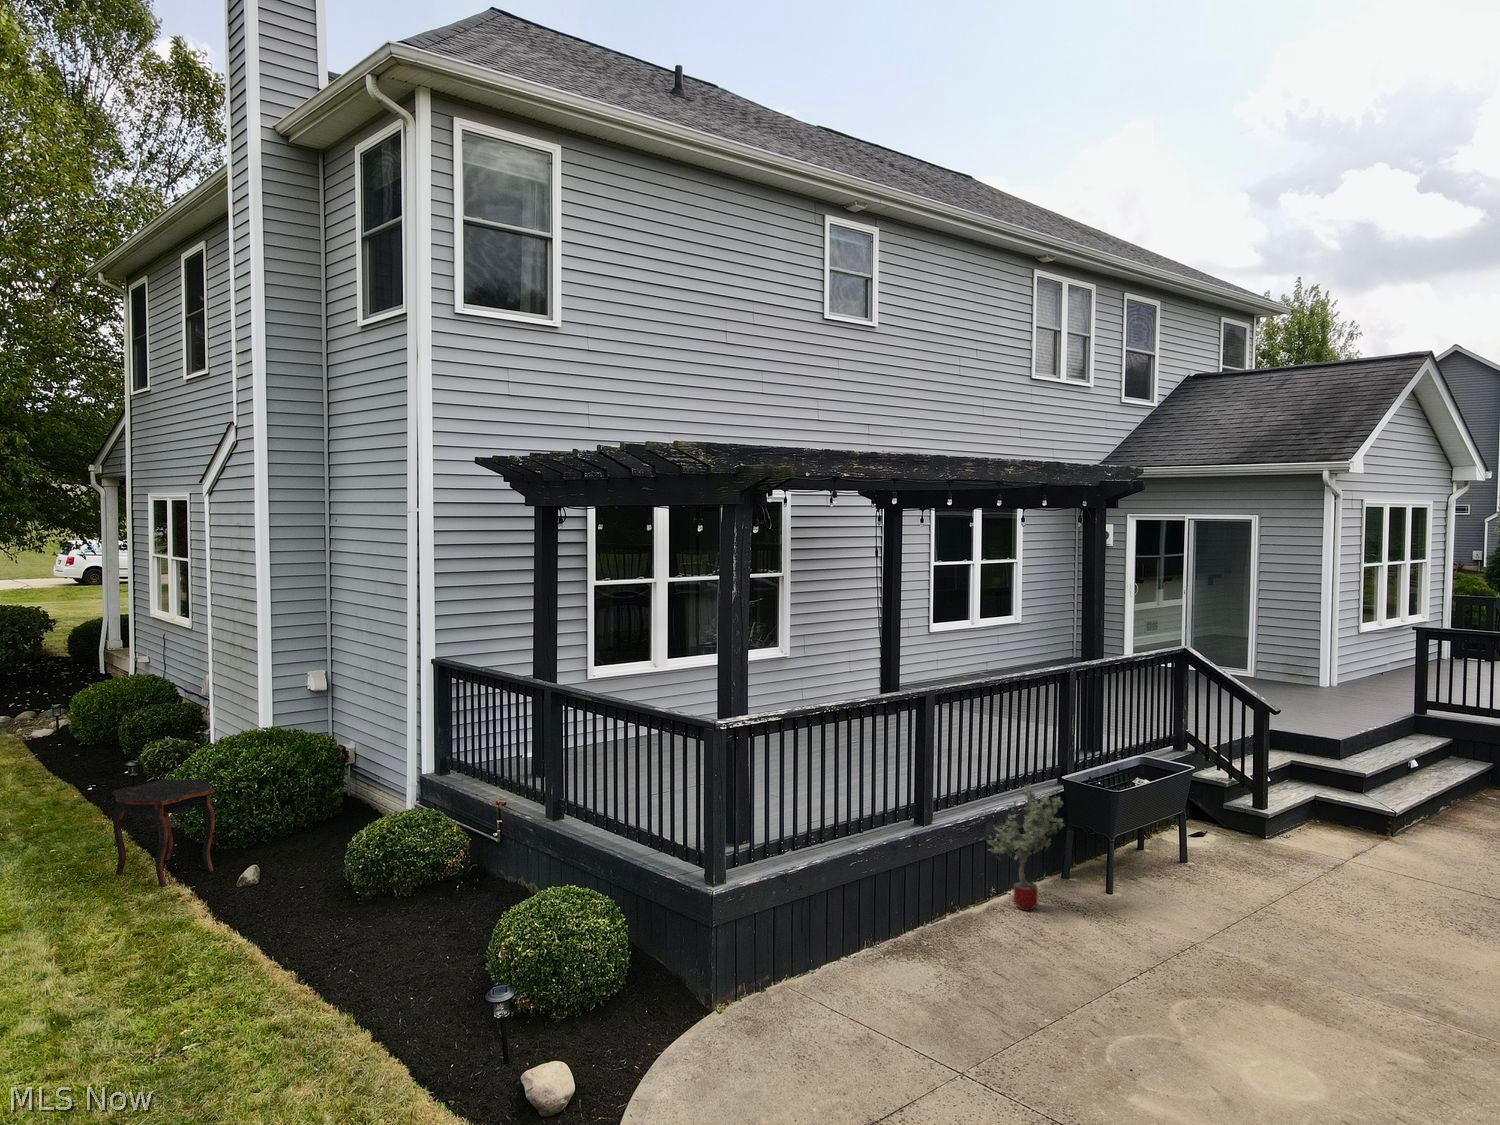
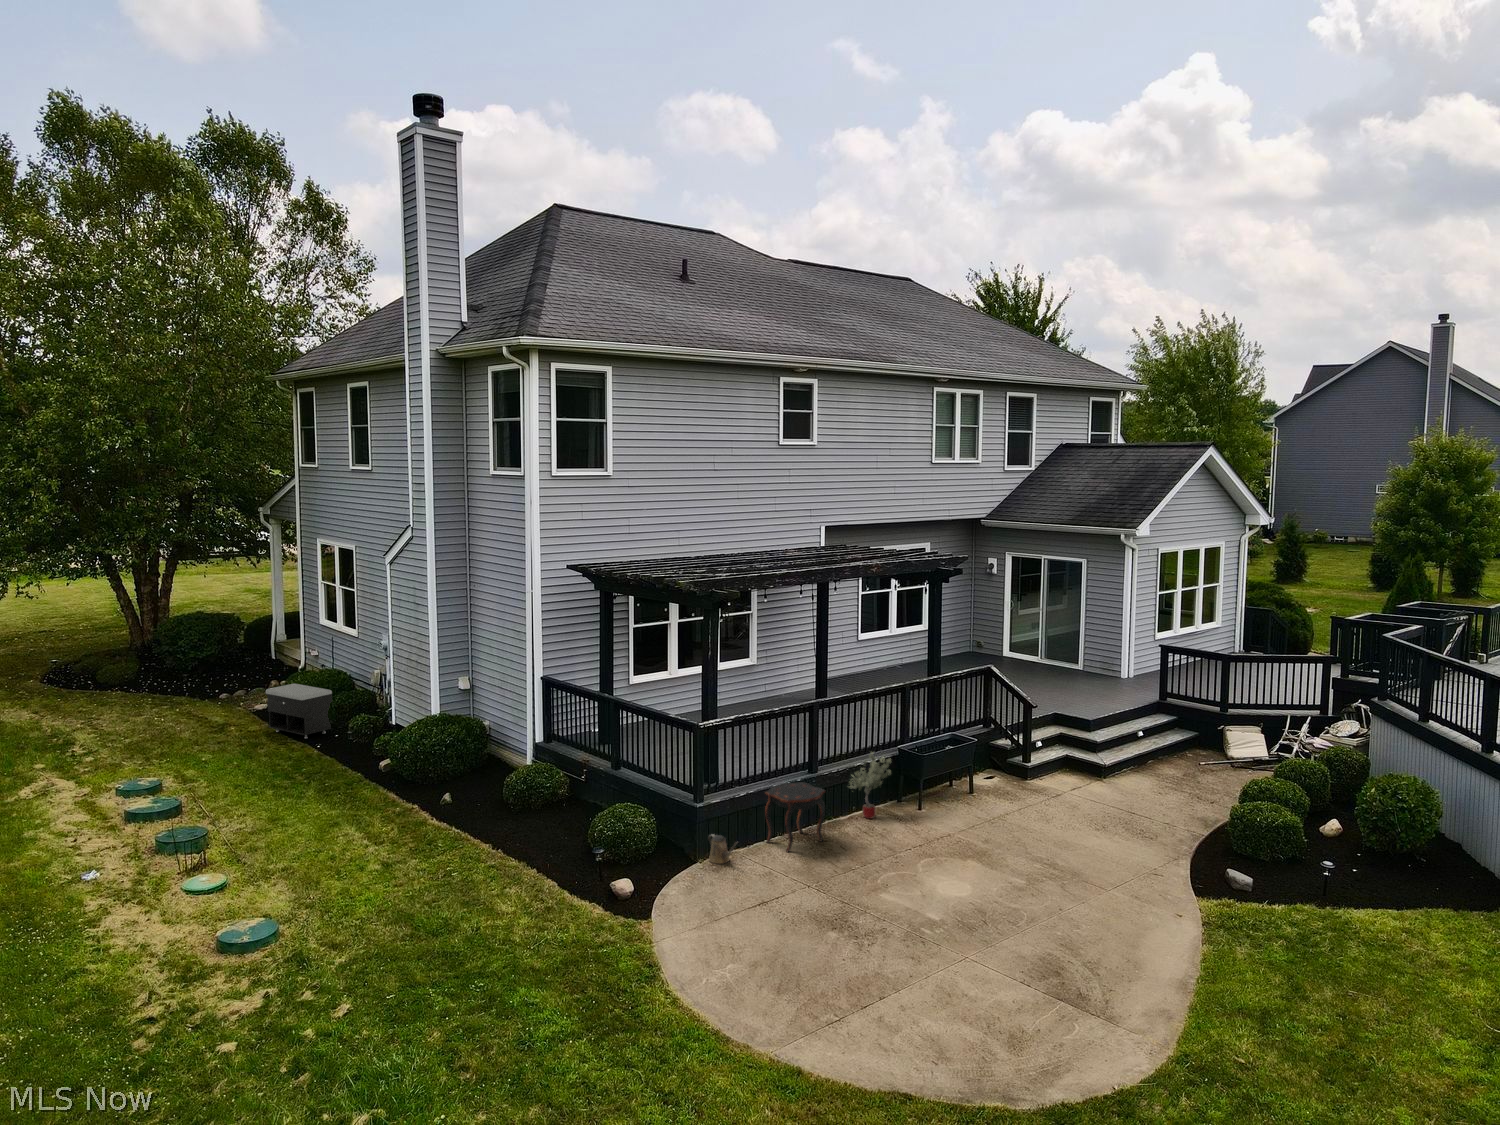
storage bench: none [21,695,127,779] -> present [266,684,332,738]
side table: present [112,779,215,886] -> present [765,782,825,852]
watering can: none [735,950,803,1015] -> present [708,834,737,864]

